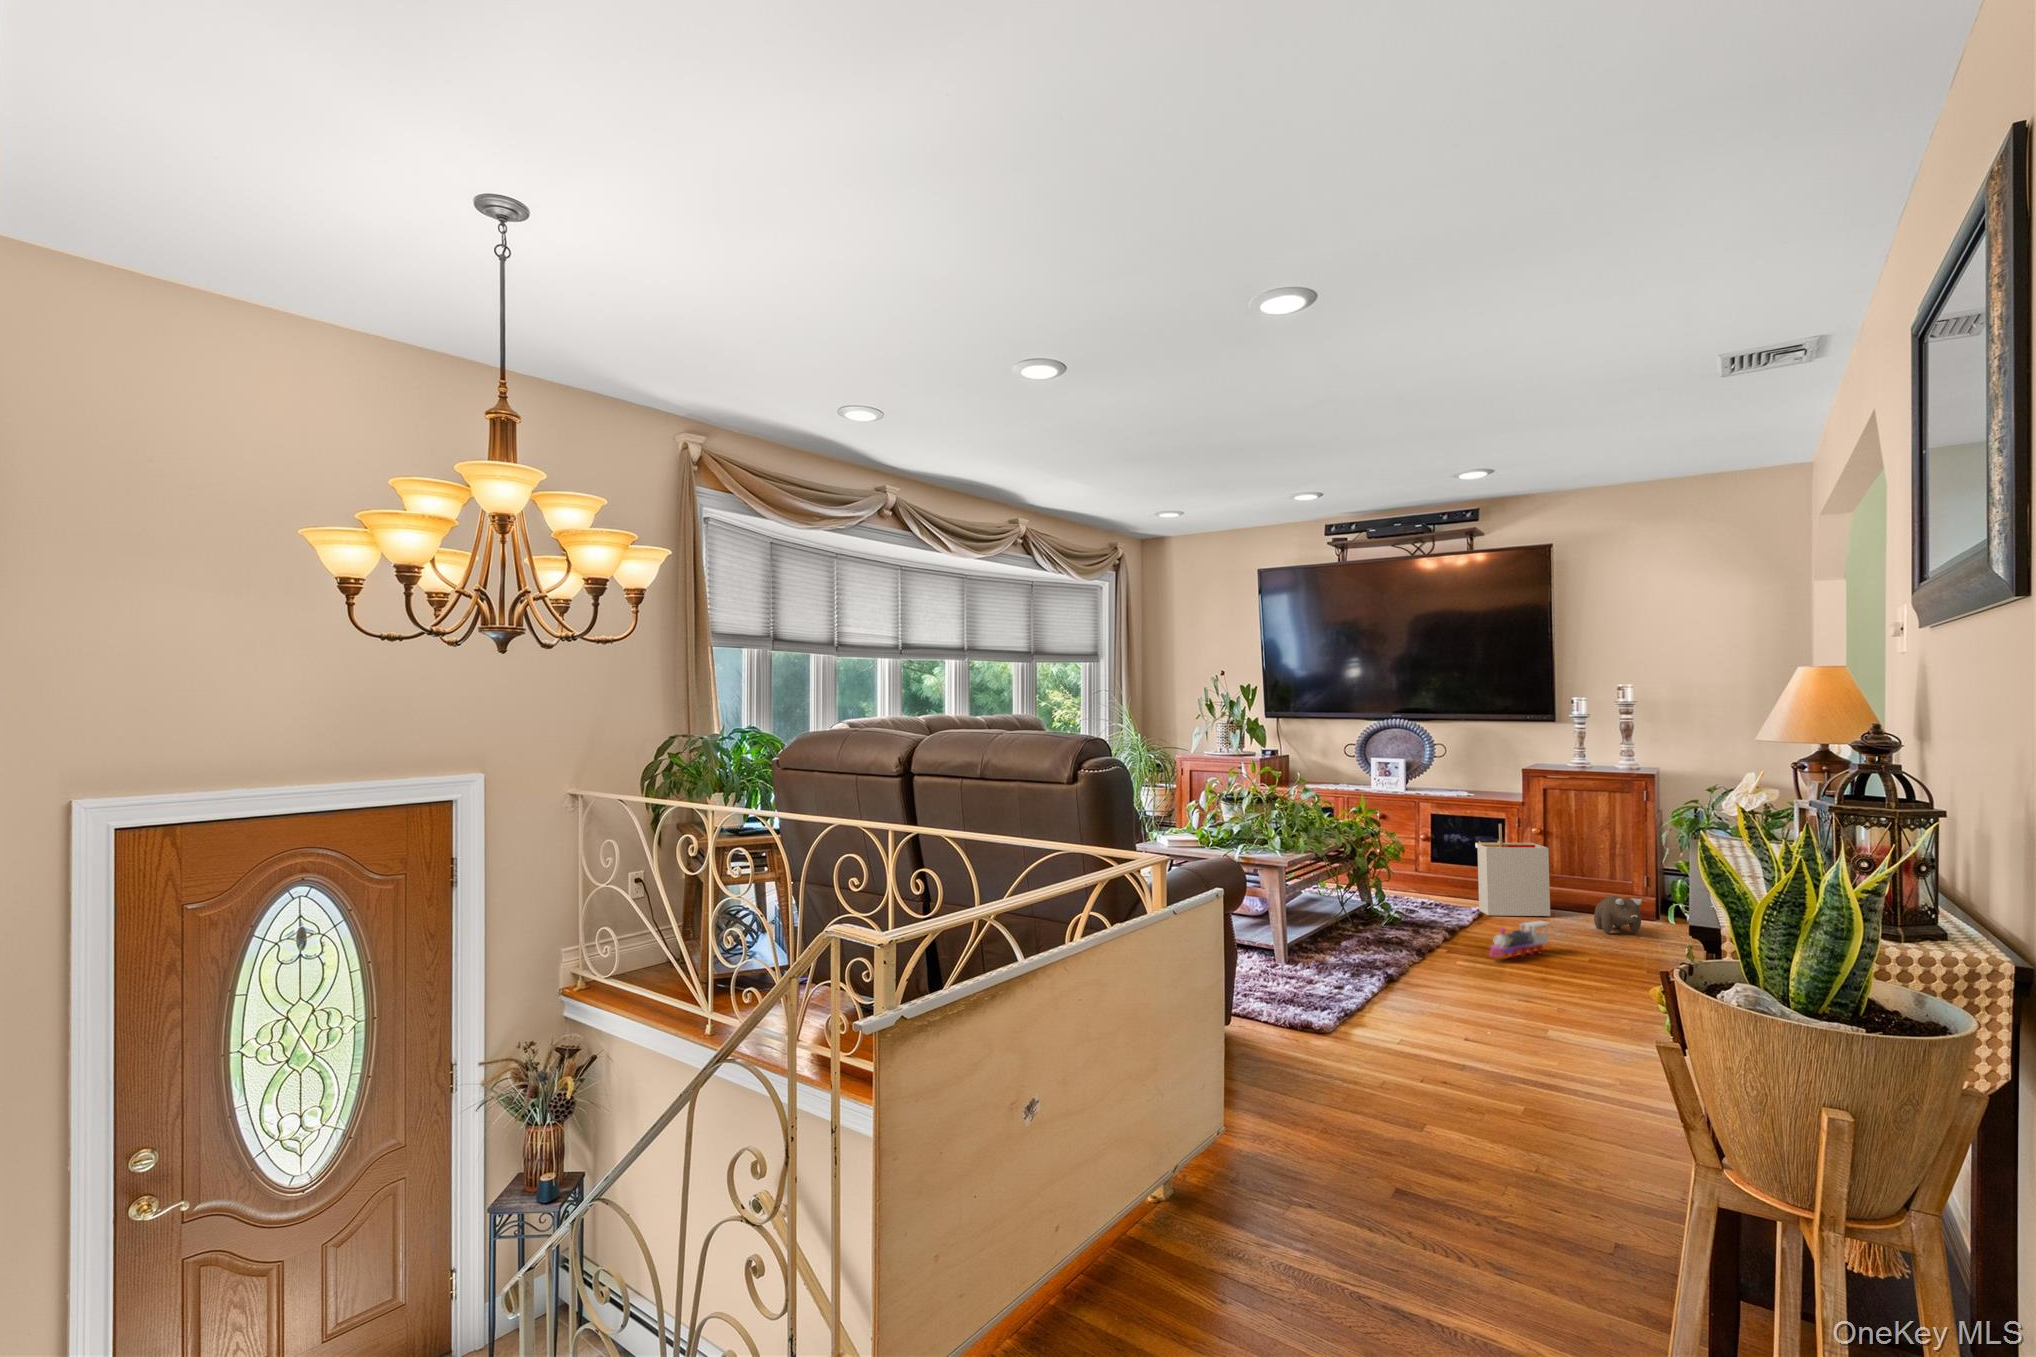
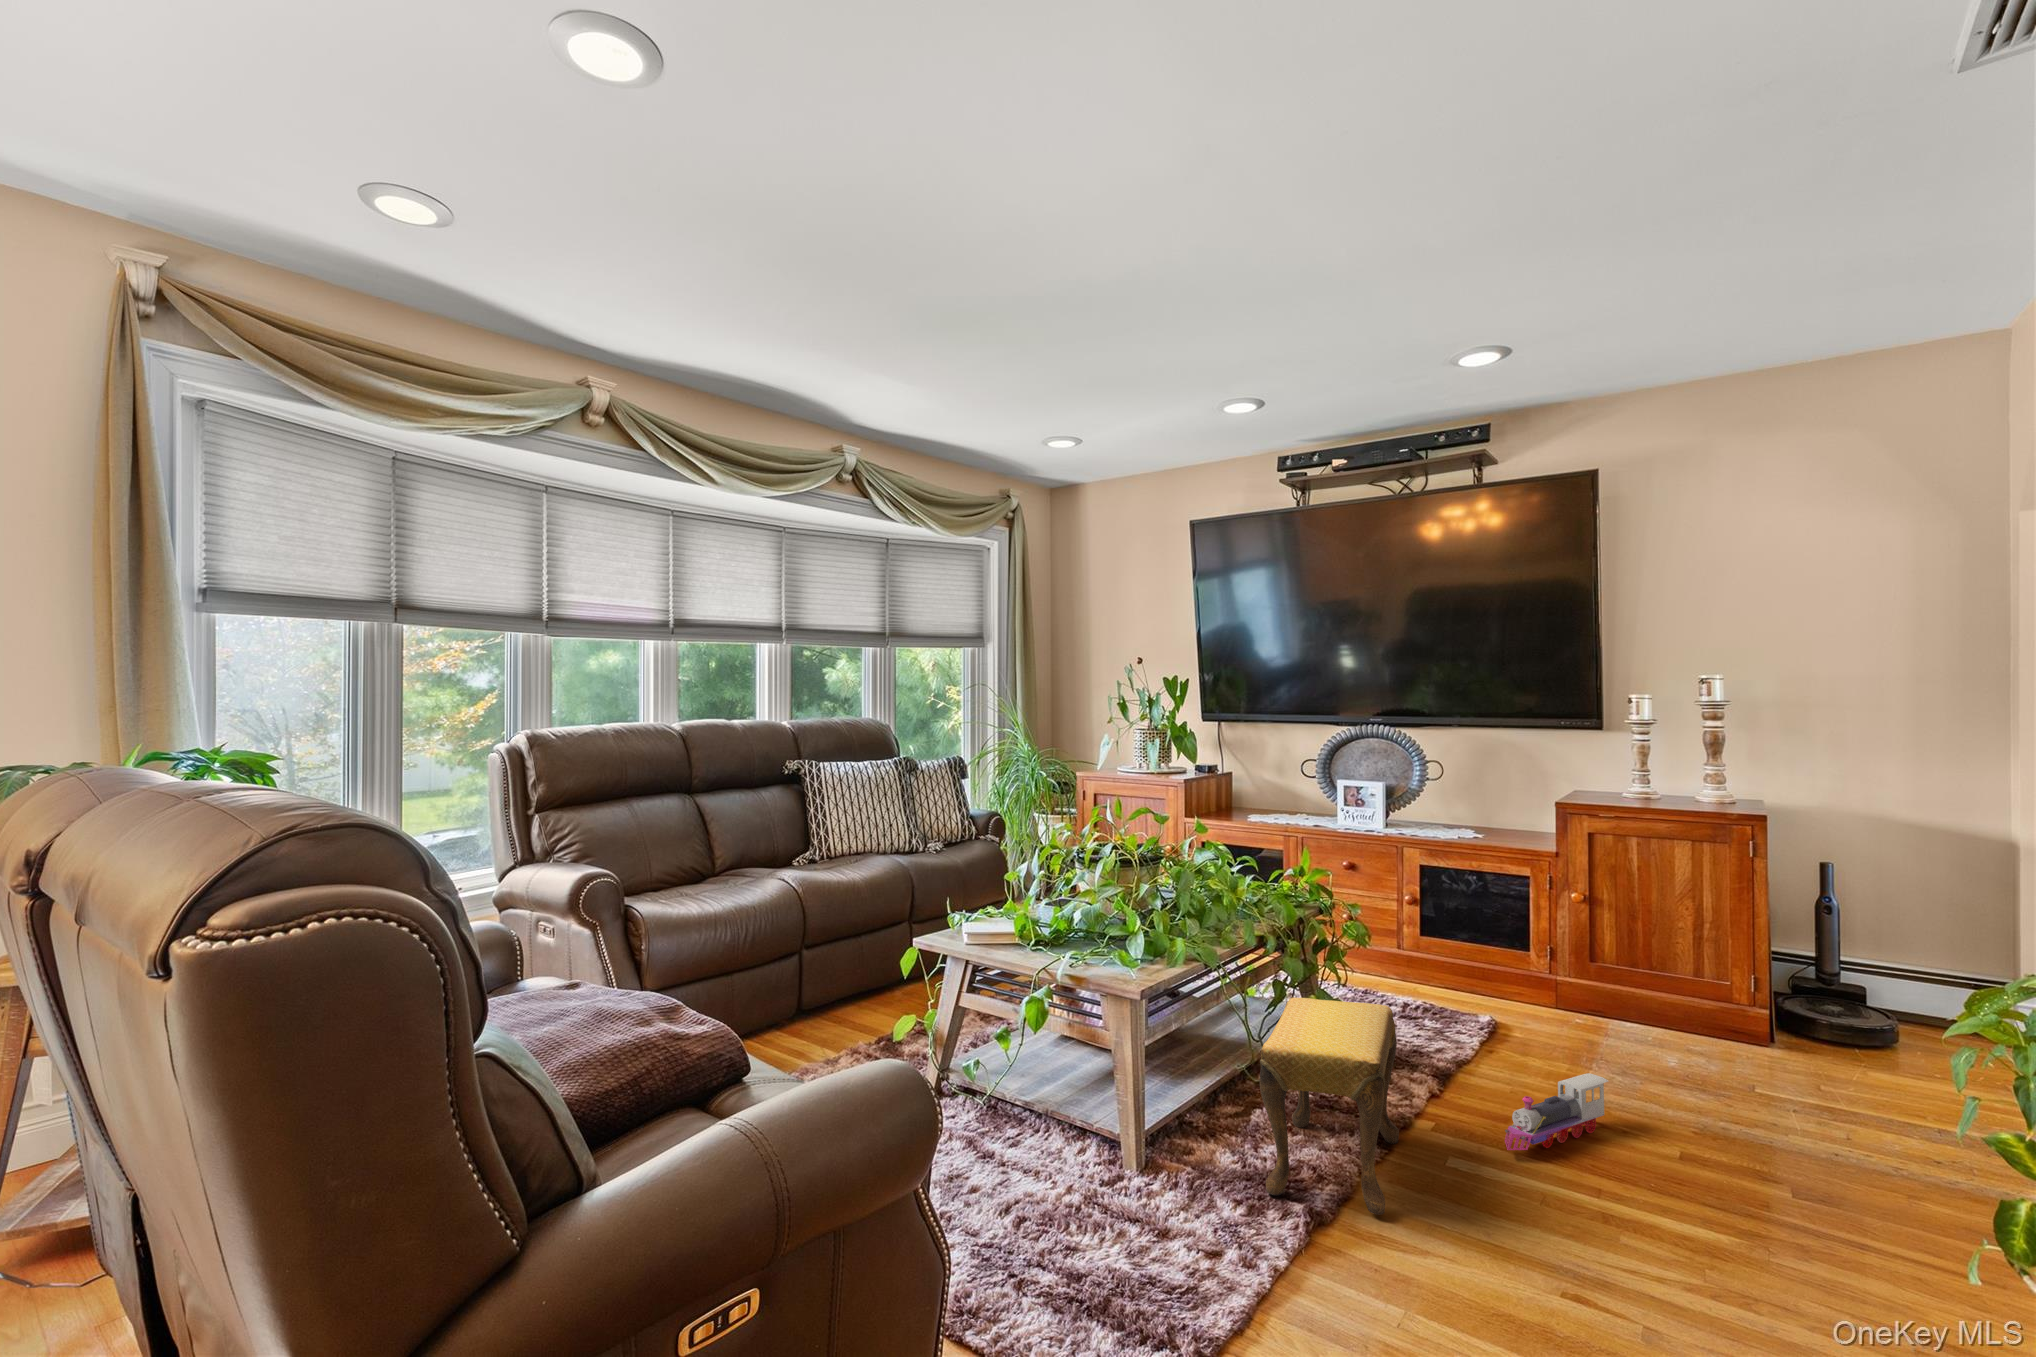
storage bin: present [1475,824,1550,916] -> none [1484,891,1601,1037]
footstool: none [1351,874,1427,979] -> present [1260,997,1399,1215]
plush toy: present [1594,896,1642,933] -> none [1674,1017,1758,1080]

